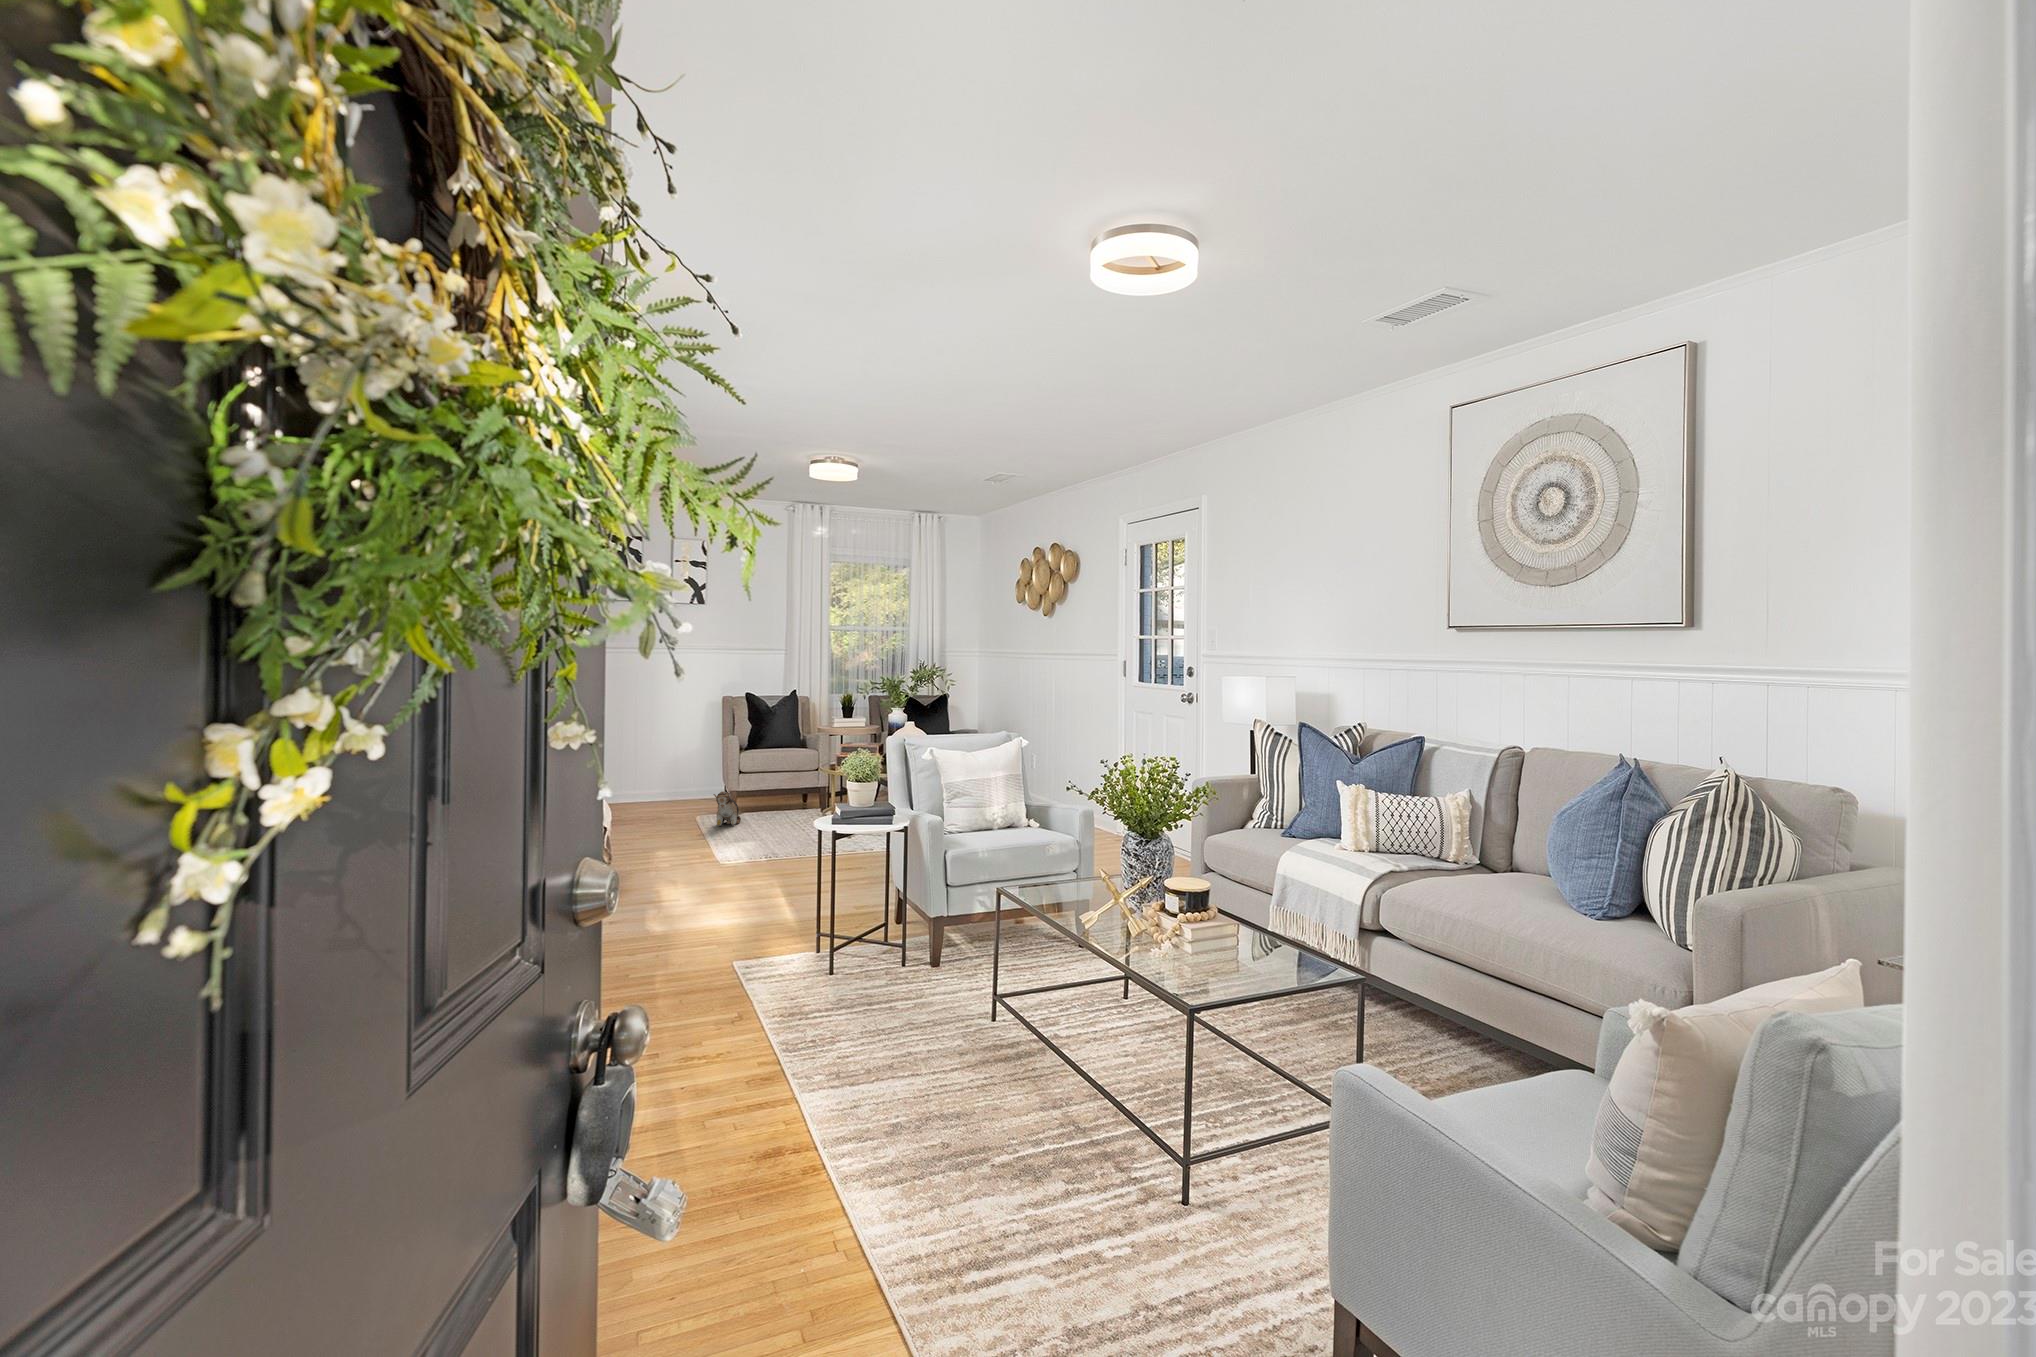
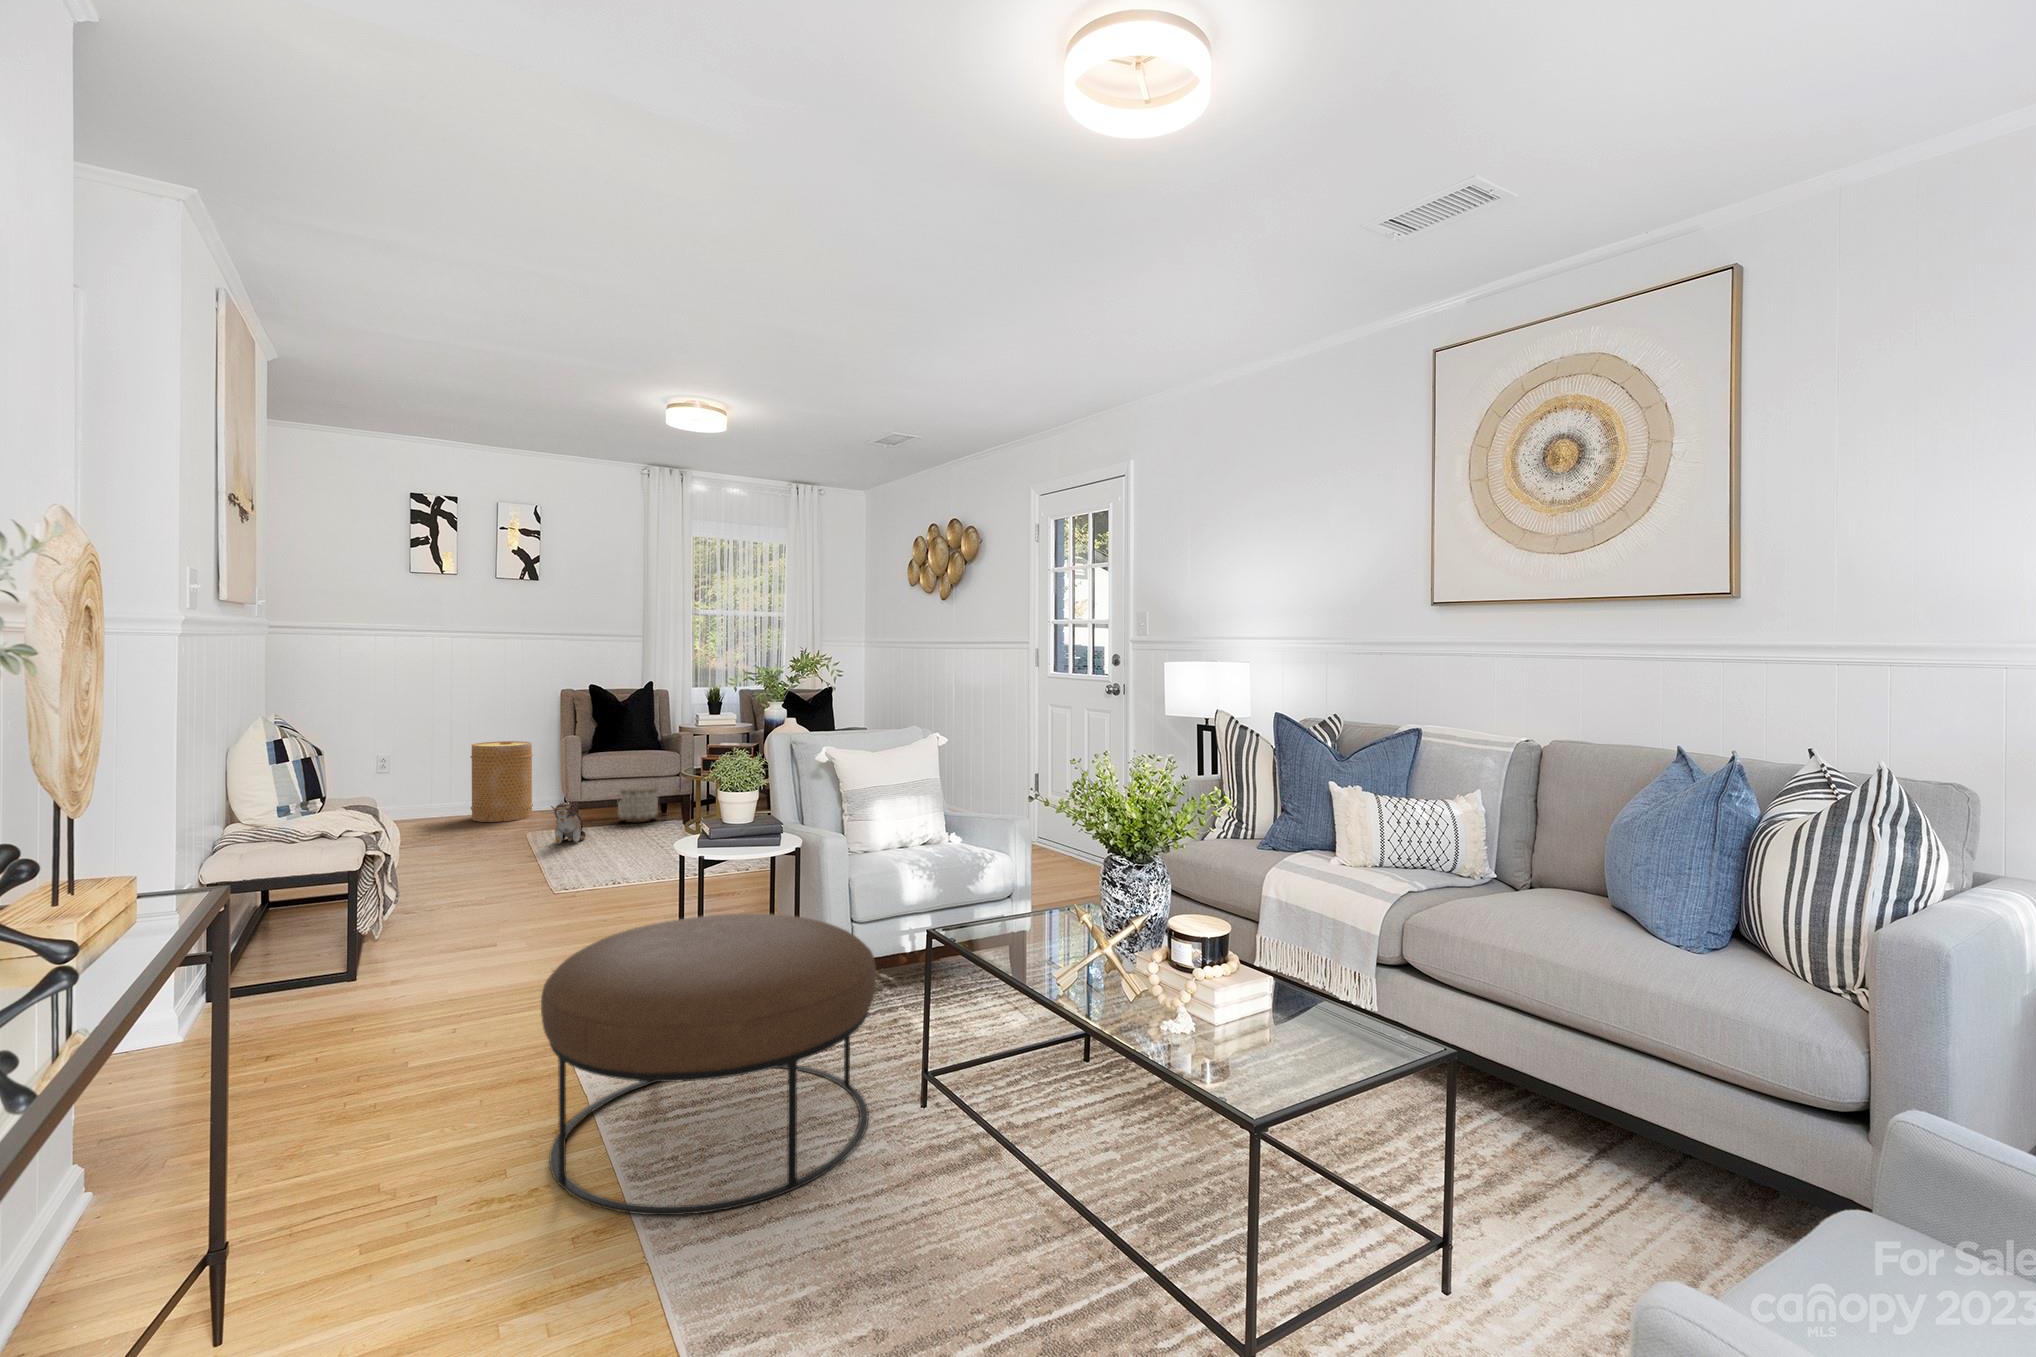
basket: none [647,739,697,807] -> present [471,741,533,822]
planter: none [766,778,800,810] -> present [618,788,658,822]
ottoman: none [723,874,958,1075] -> present [541,914,876,1215]

